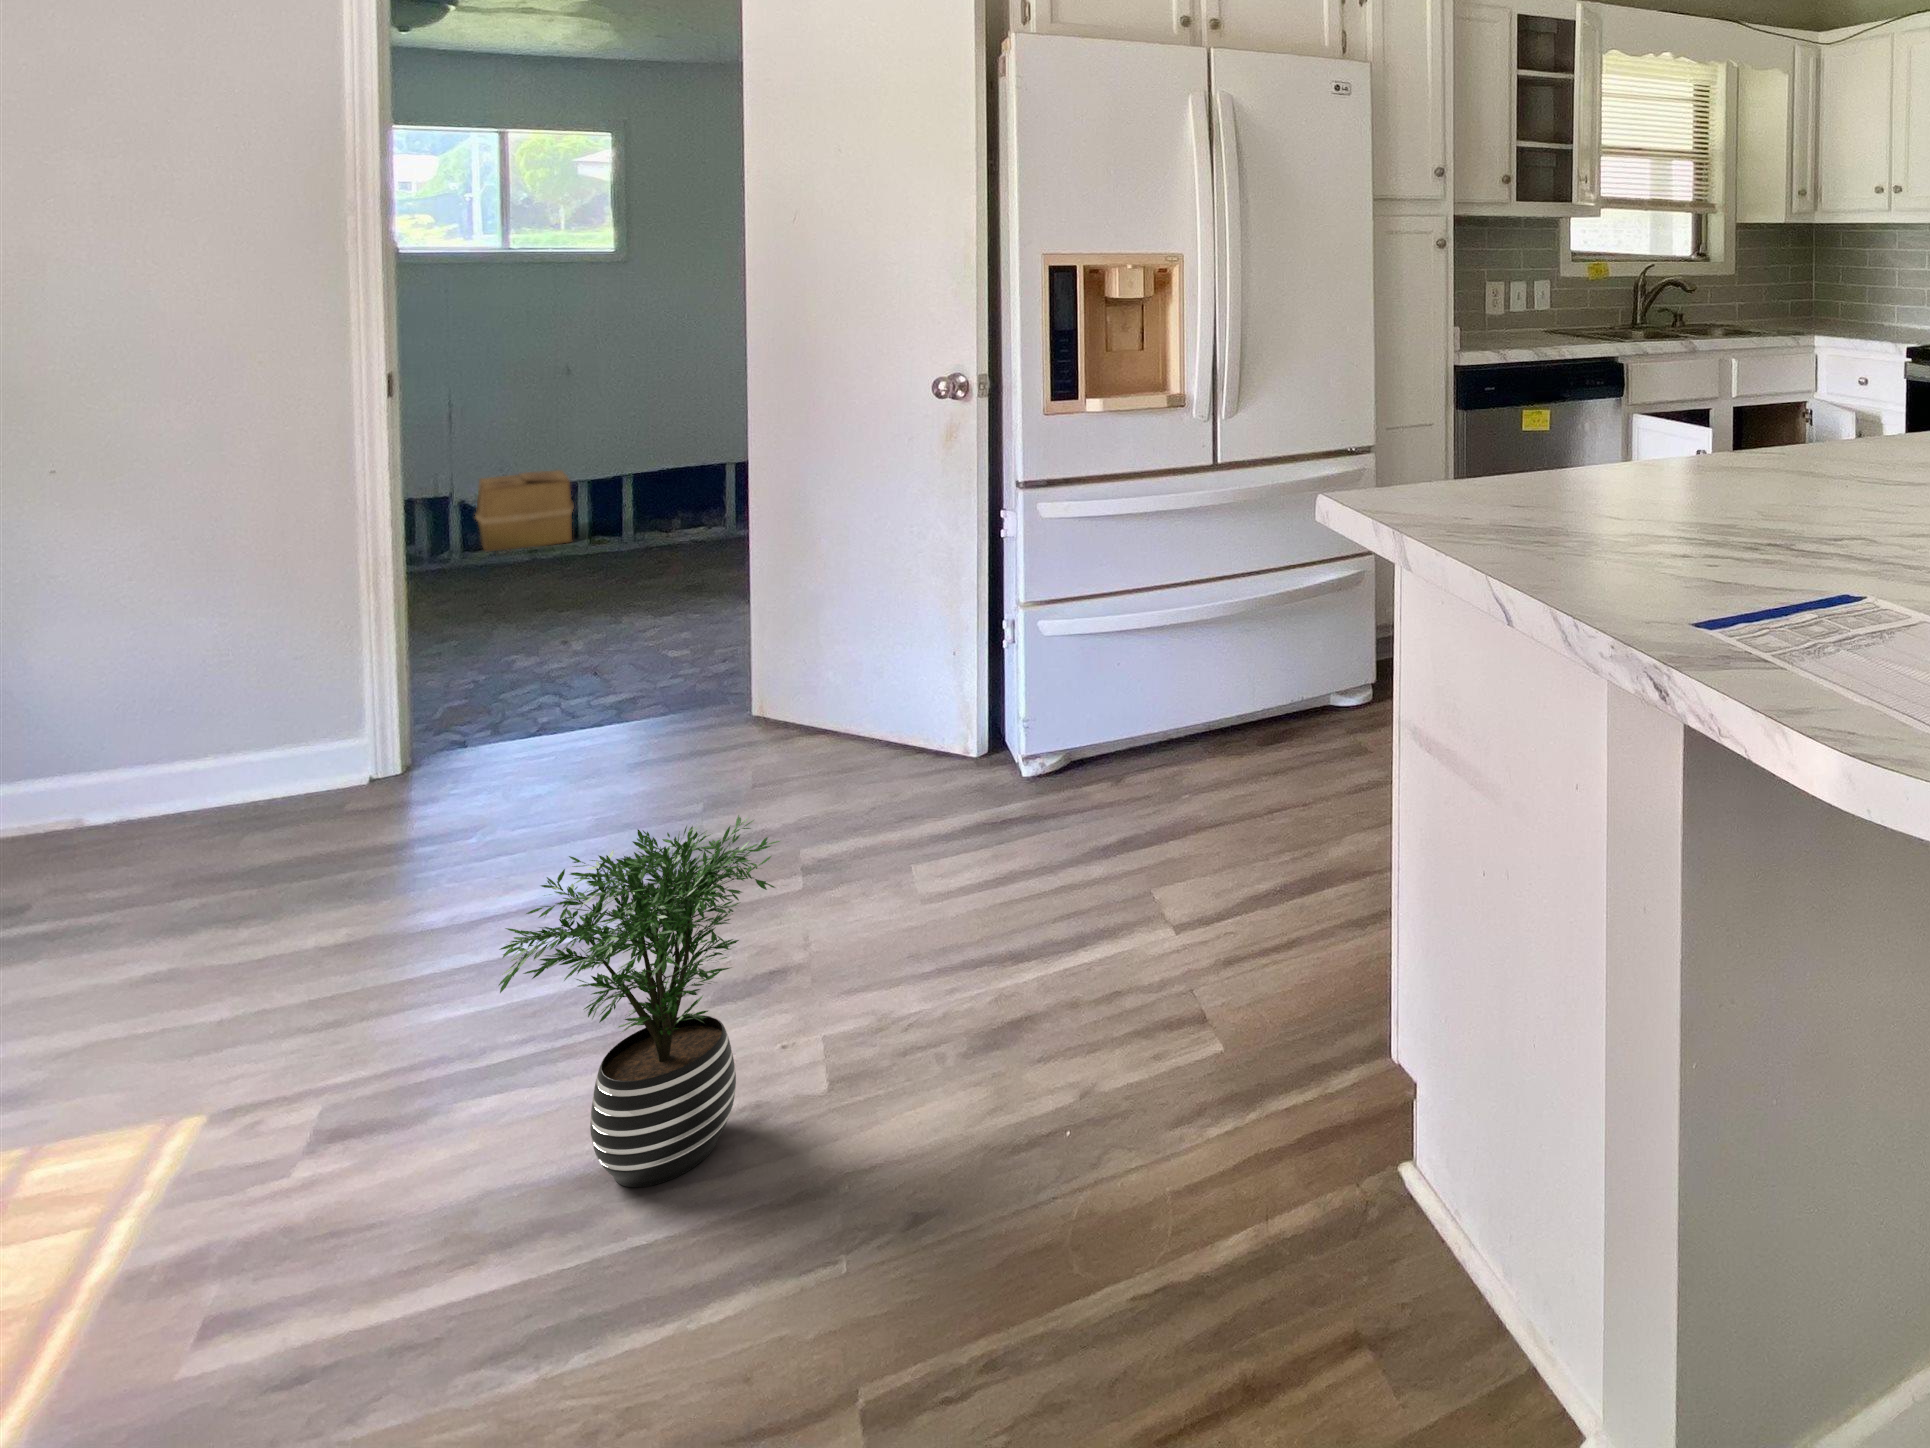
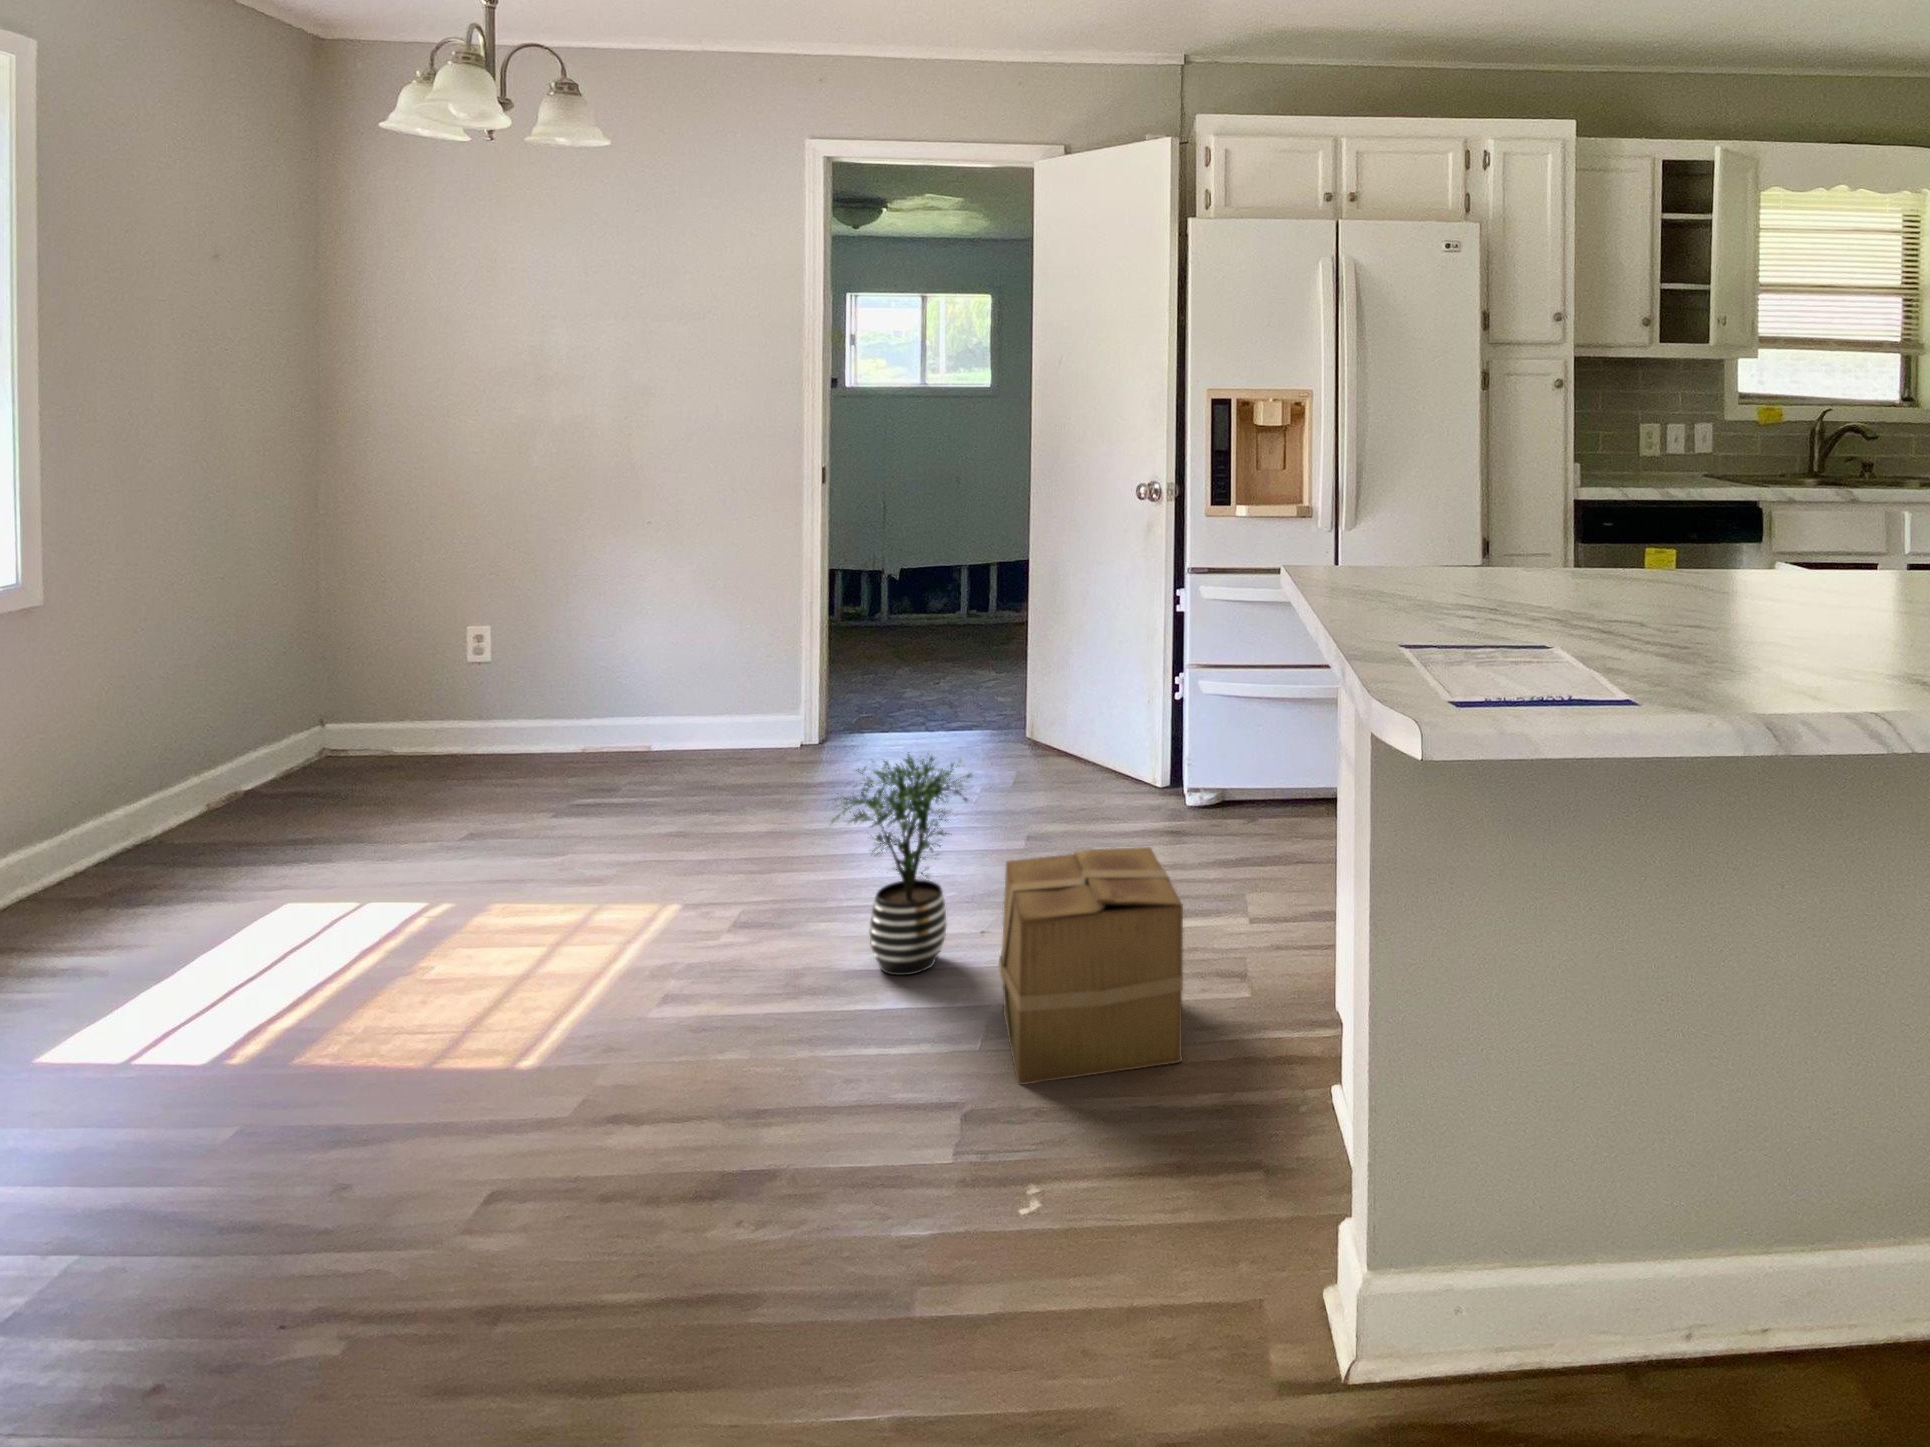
cardboard box: present [475,470,574,551] -> present [999,847,1183,1085]

